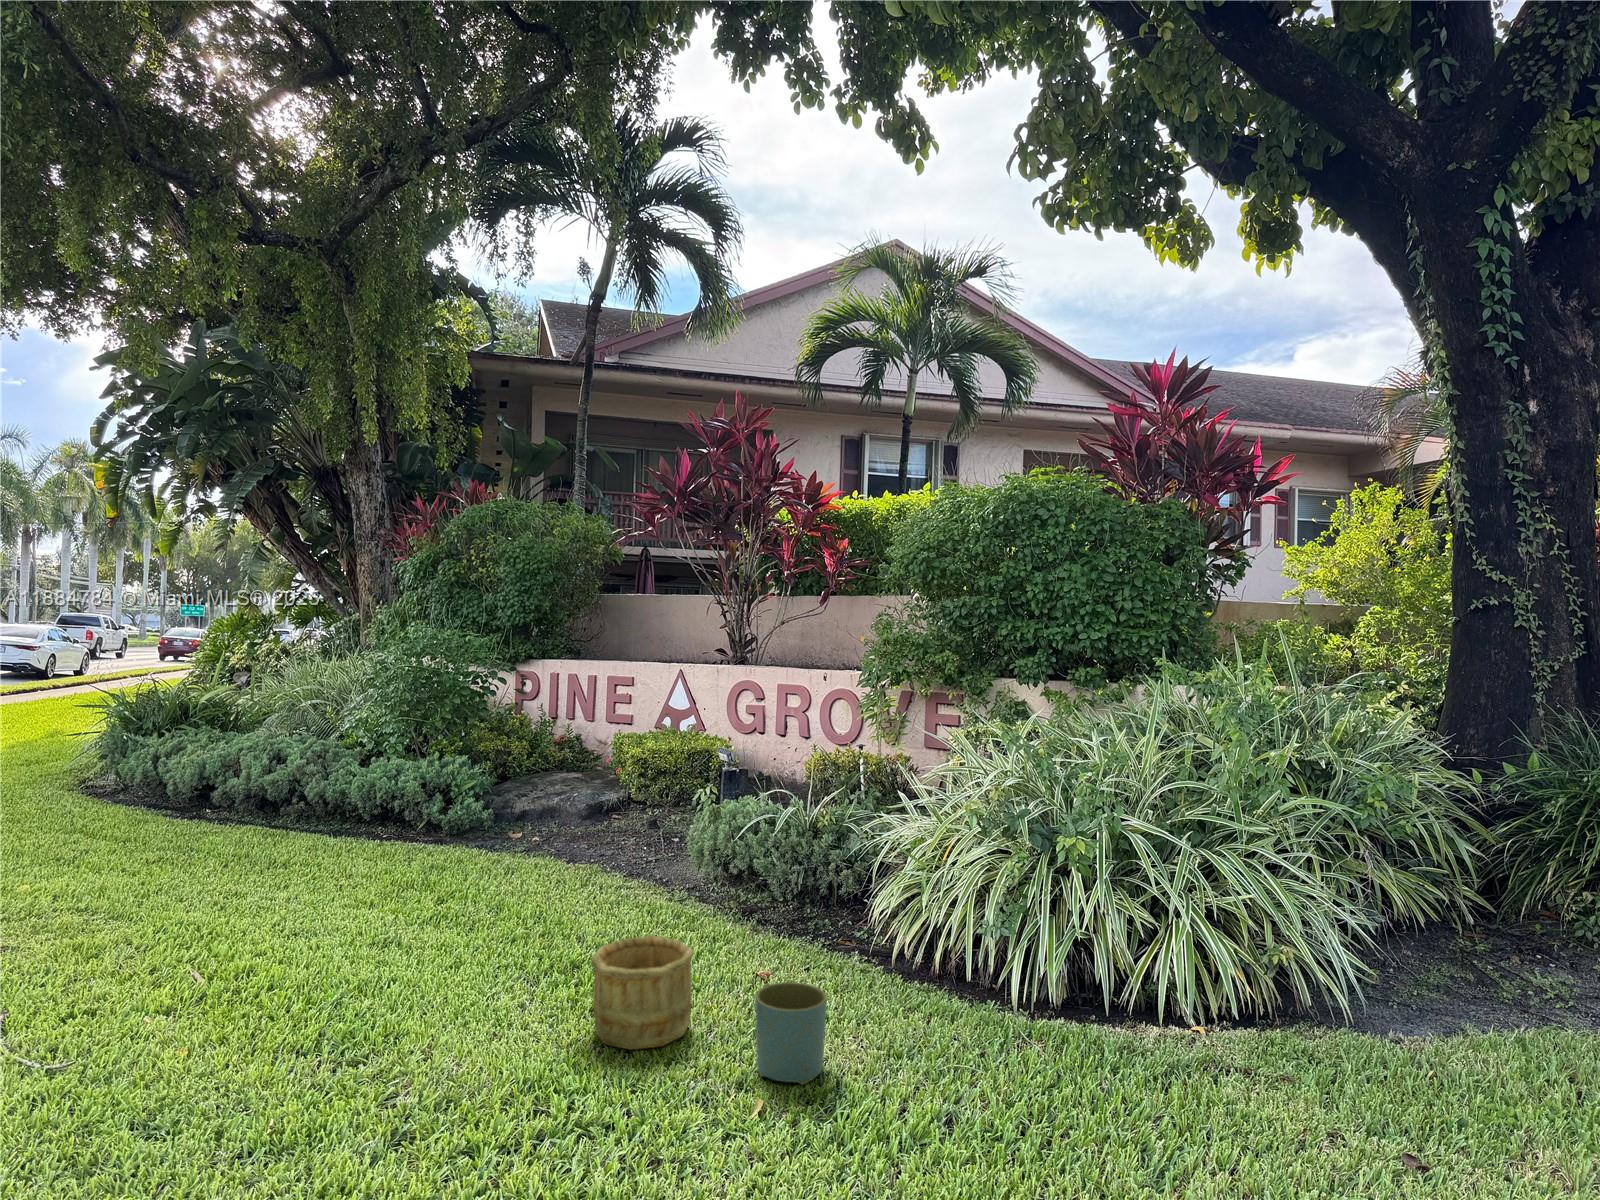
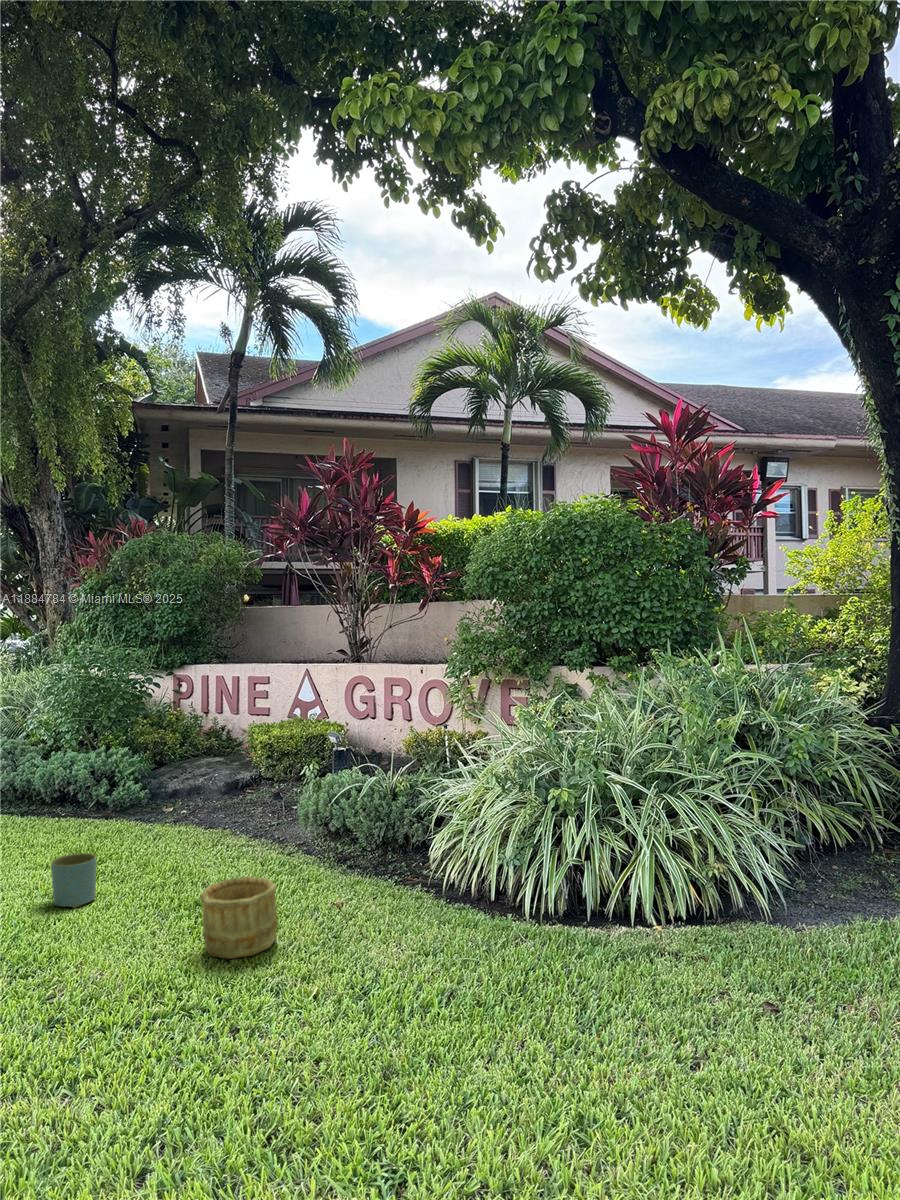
planter: present [755,982,827,1085] -> present [51,853,96,908]

